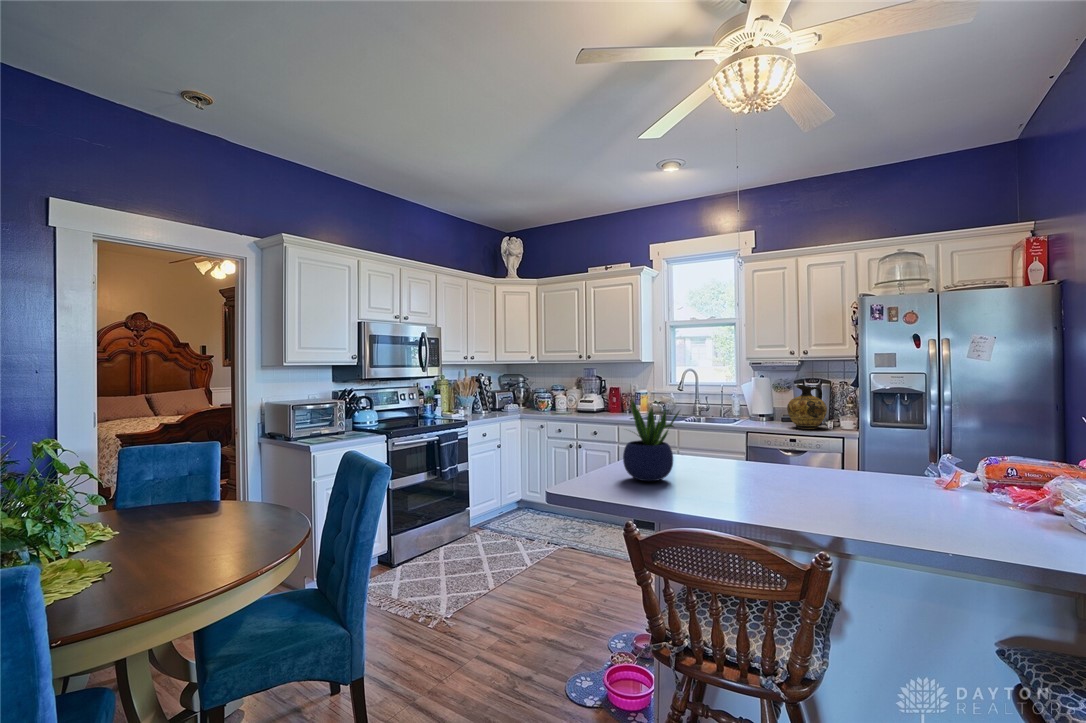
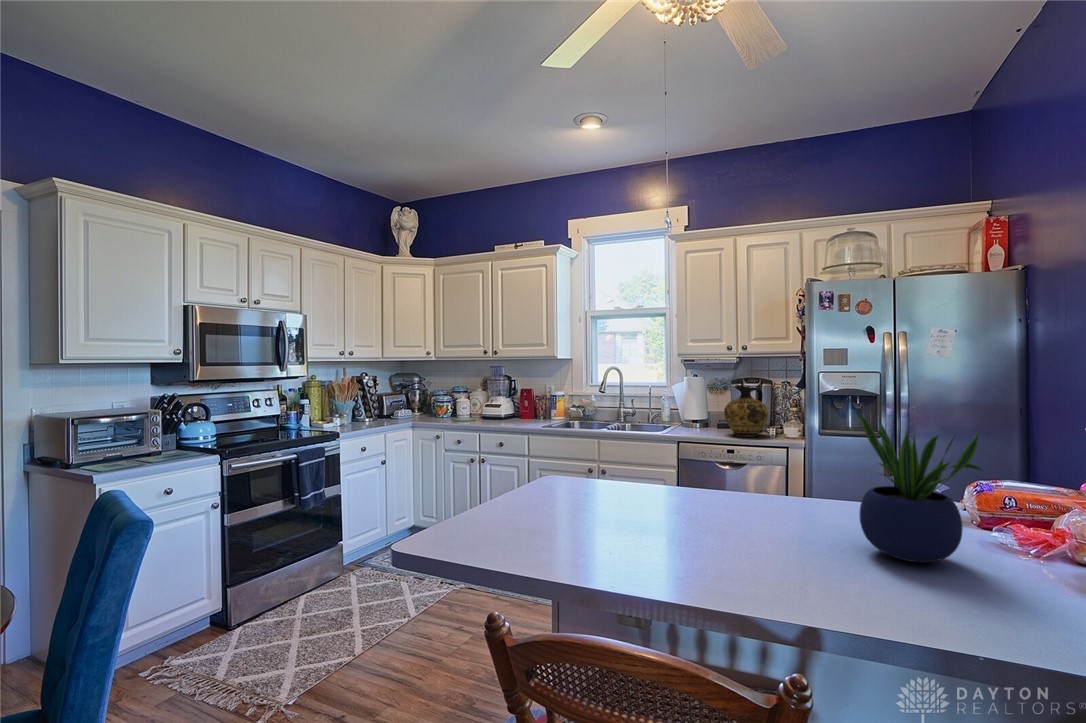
potted plant: present [623,399,679,481] -> present [859,413,981,562]

